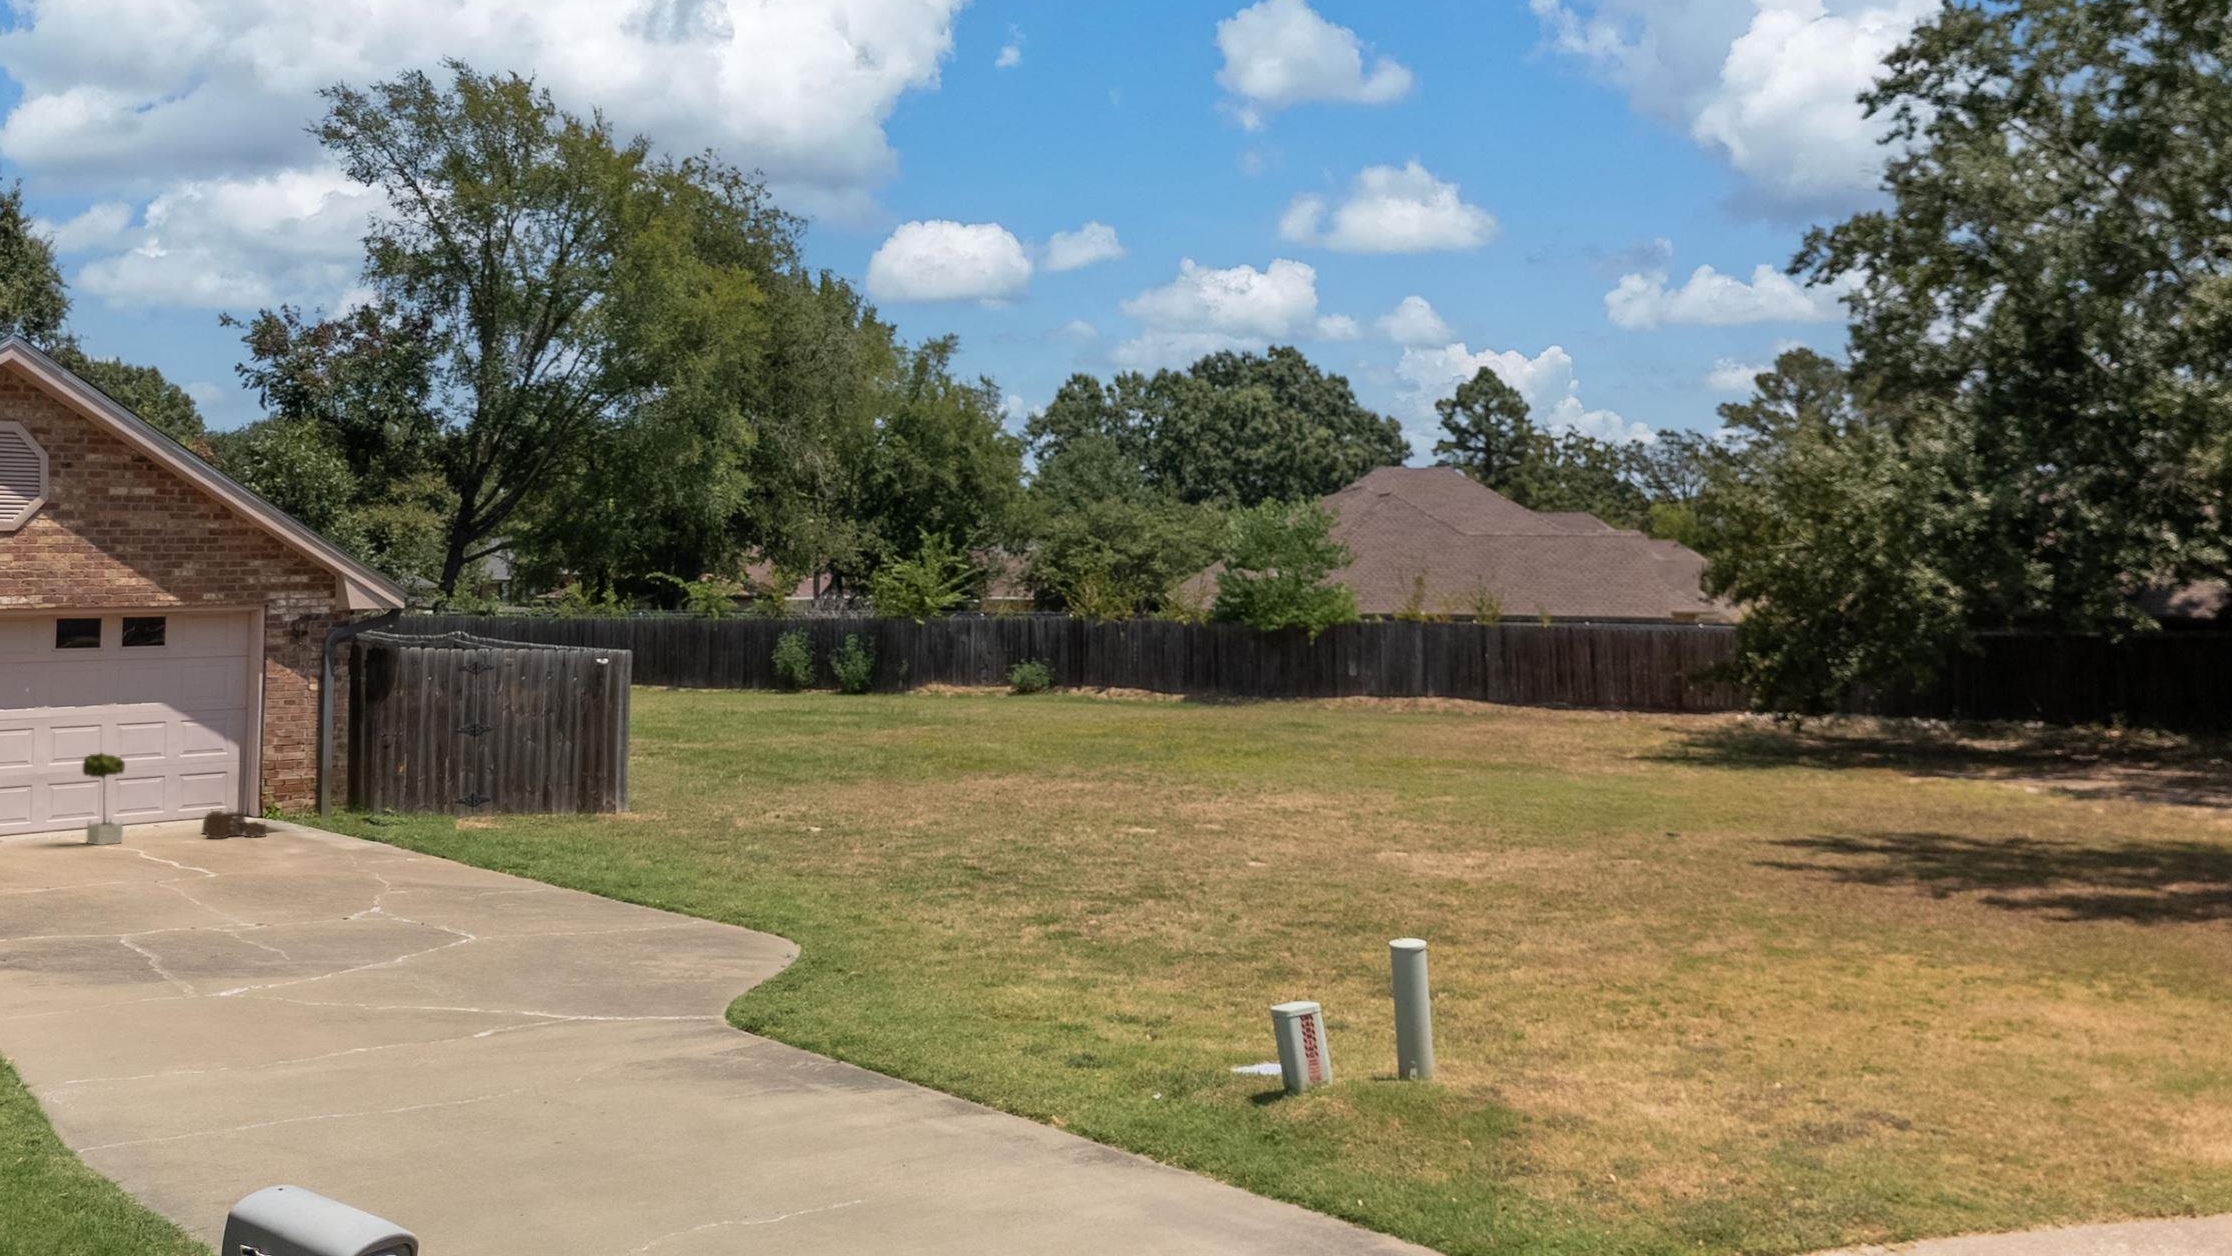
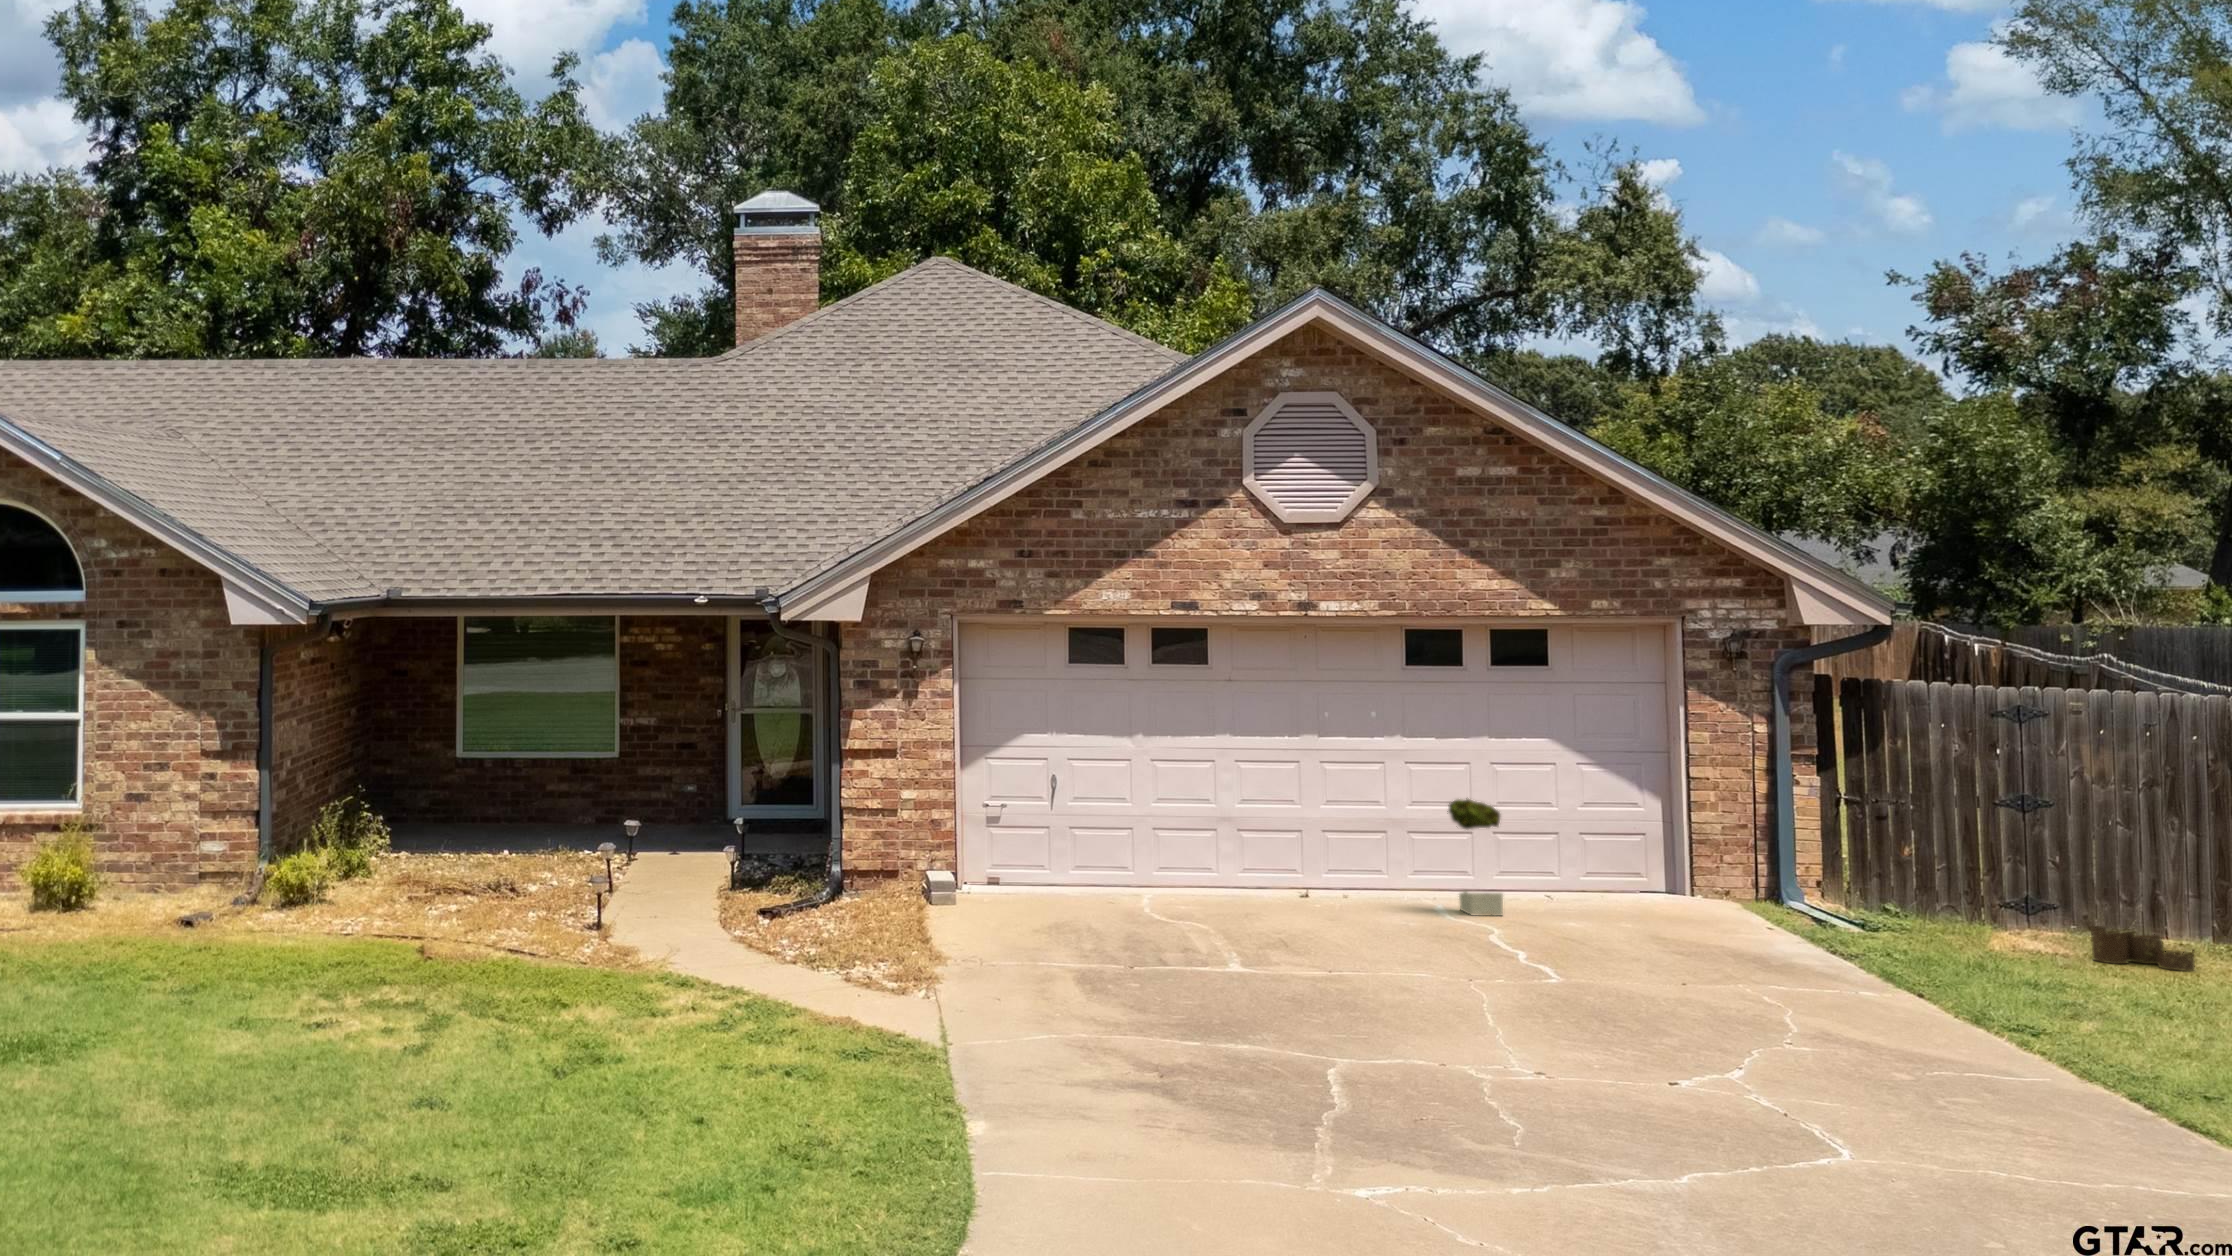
woven basket: present [202,809,266,839] -> present [2091,926,2195,971]

